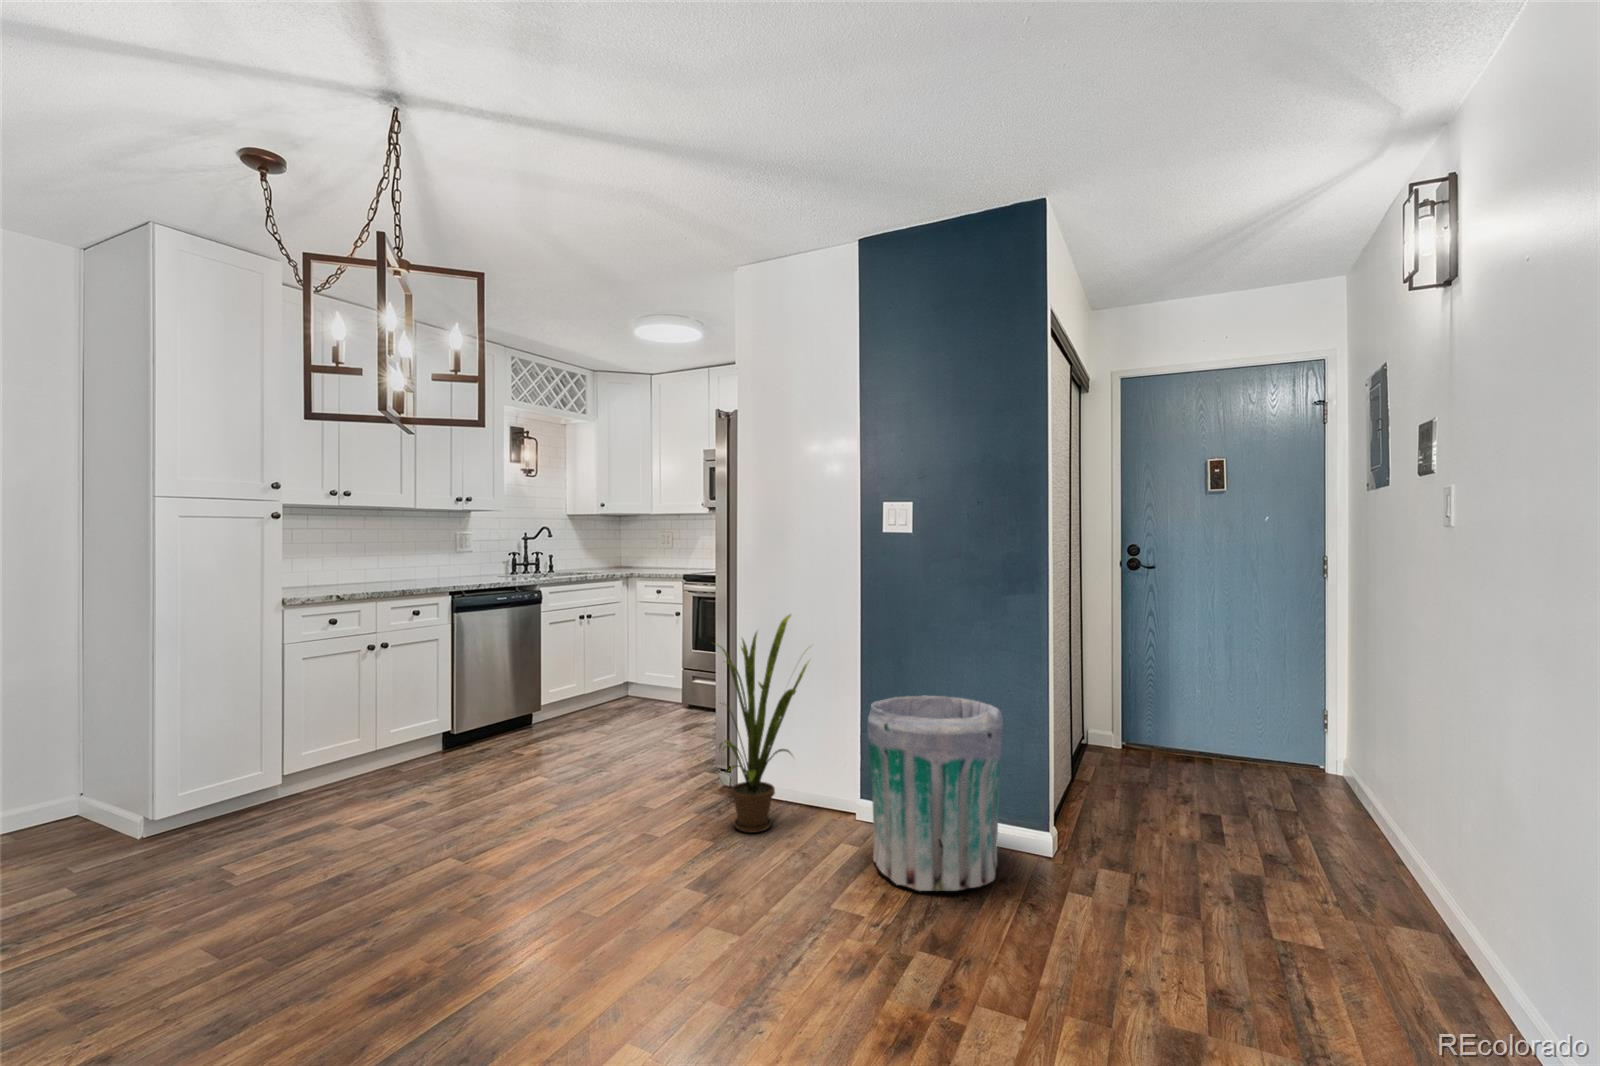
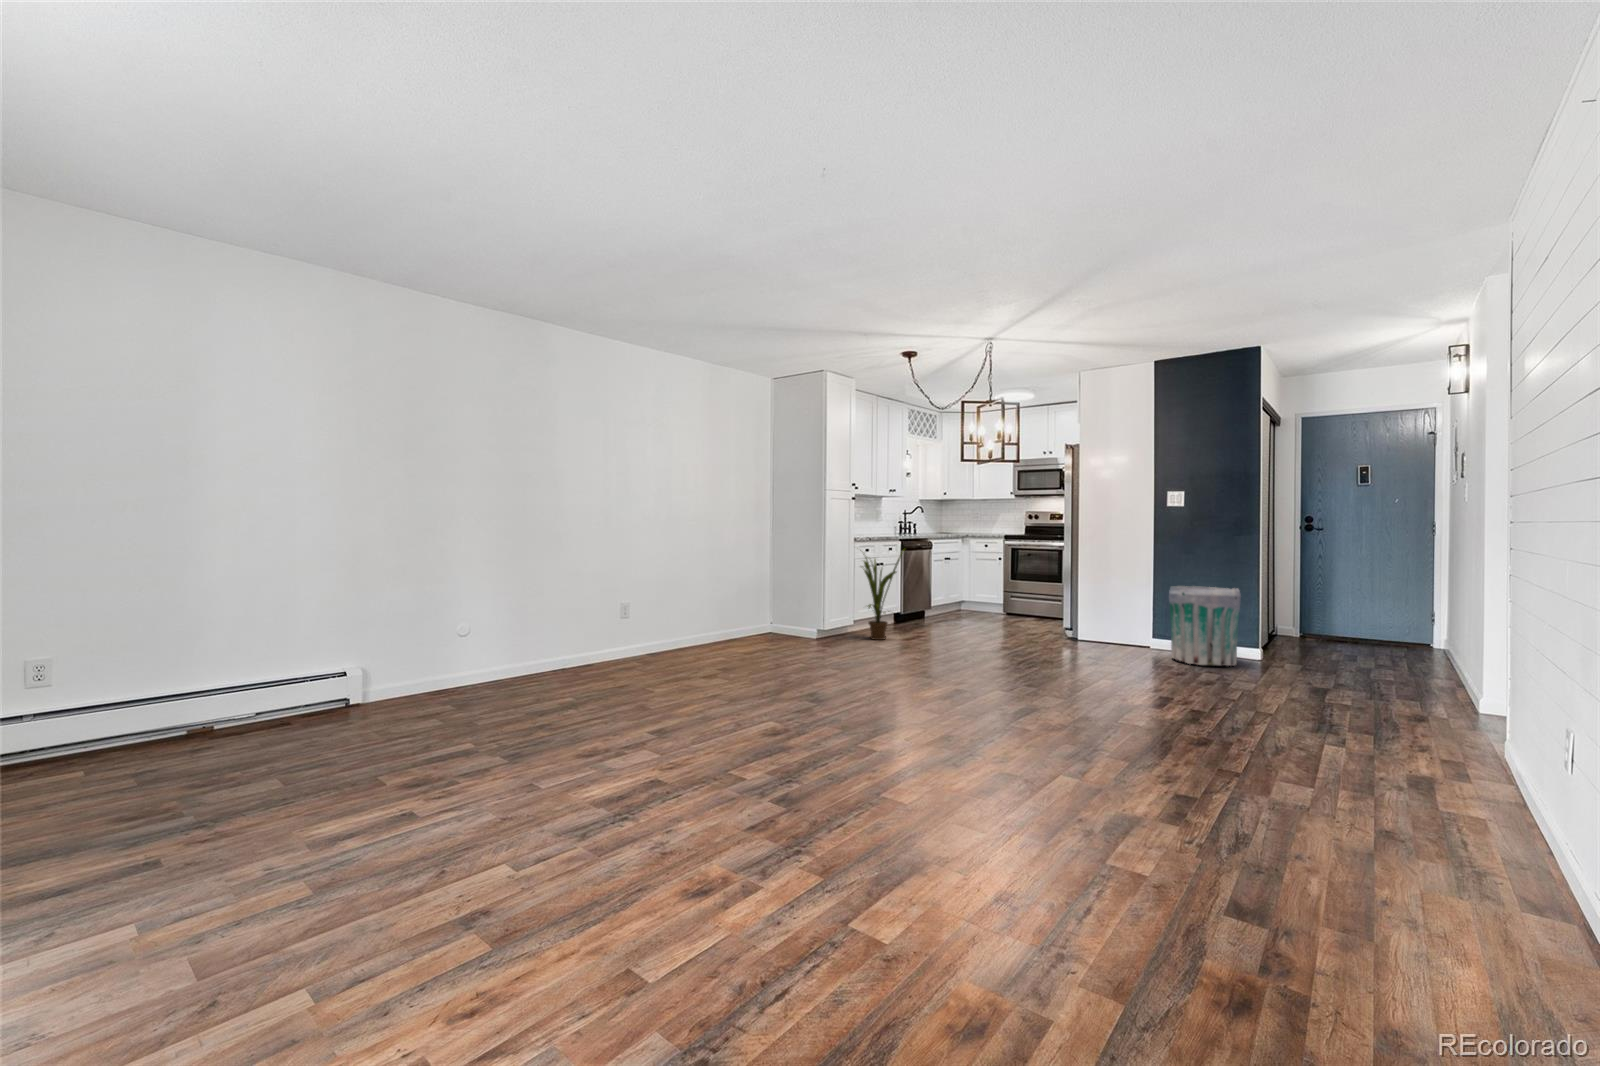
house plant: present [712,615,808,833] -> present [863,553,903,640]

